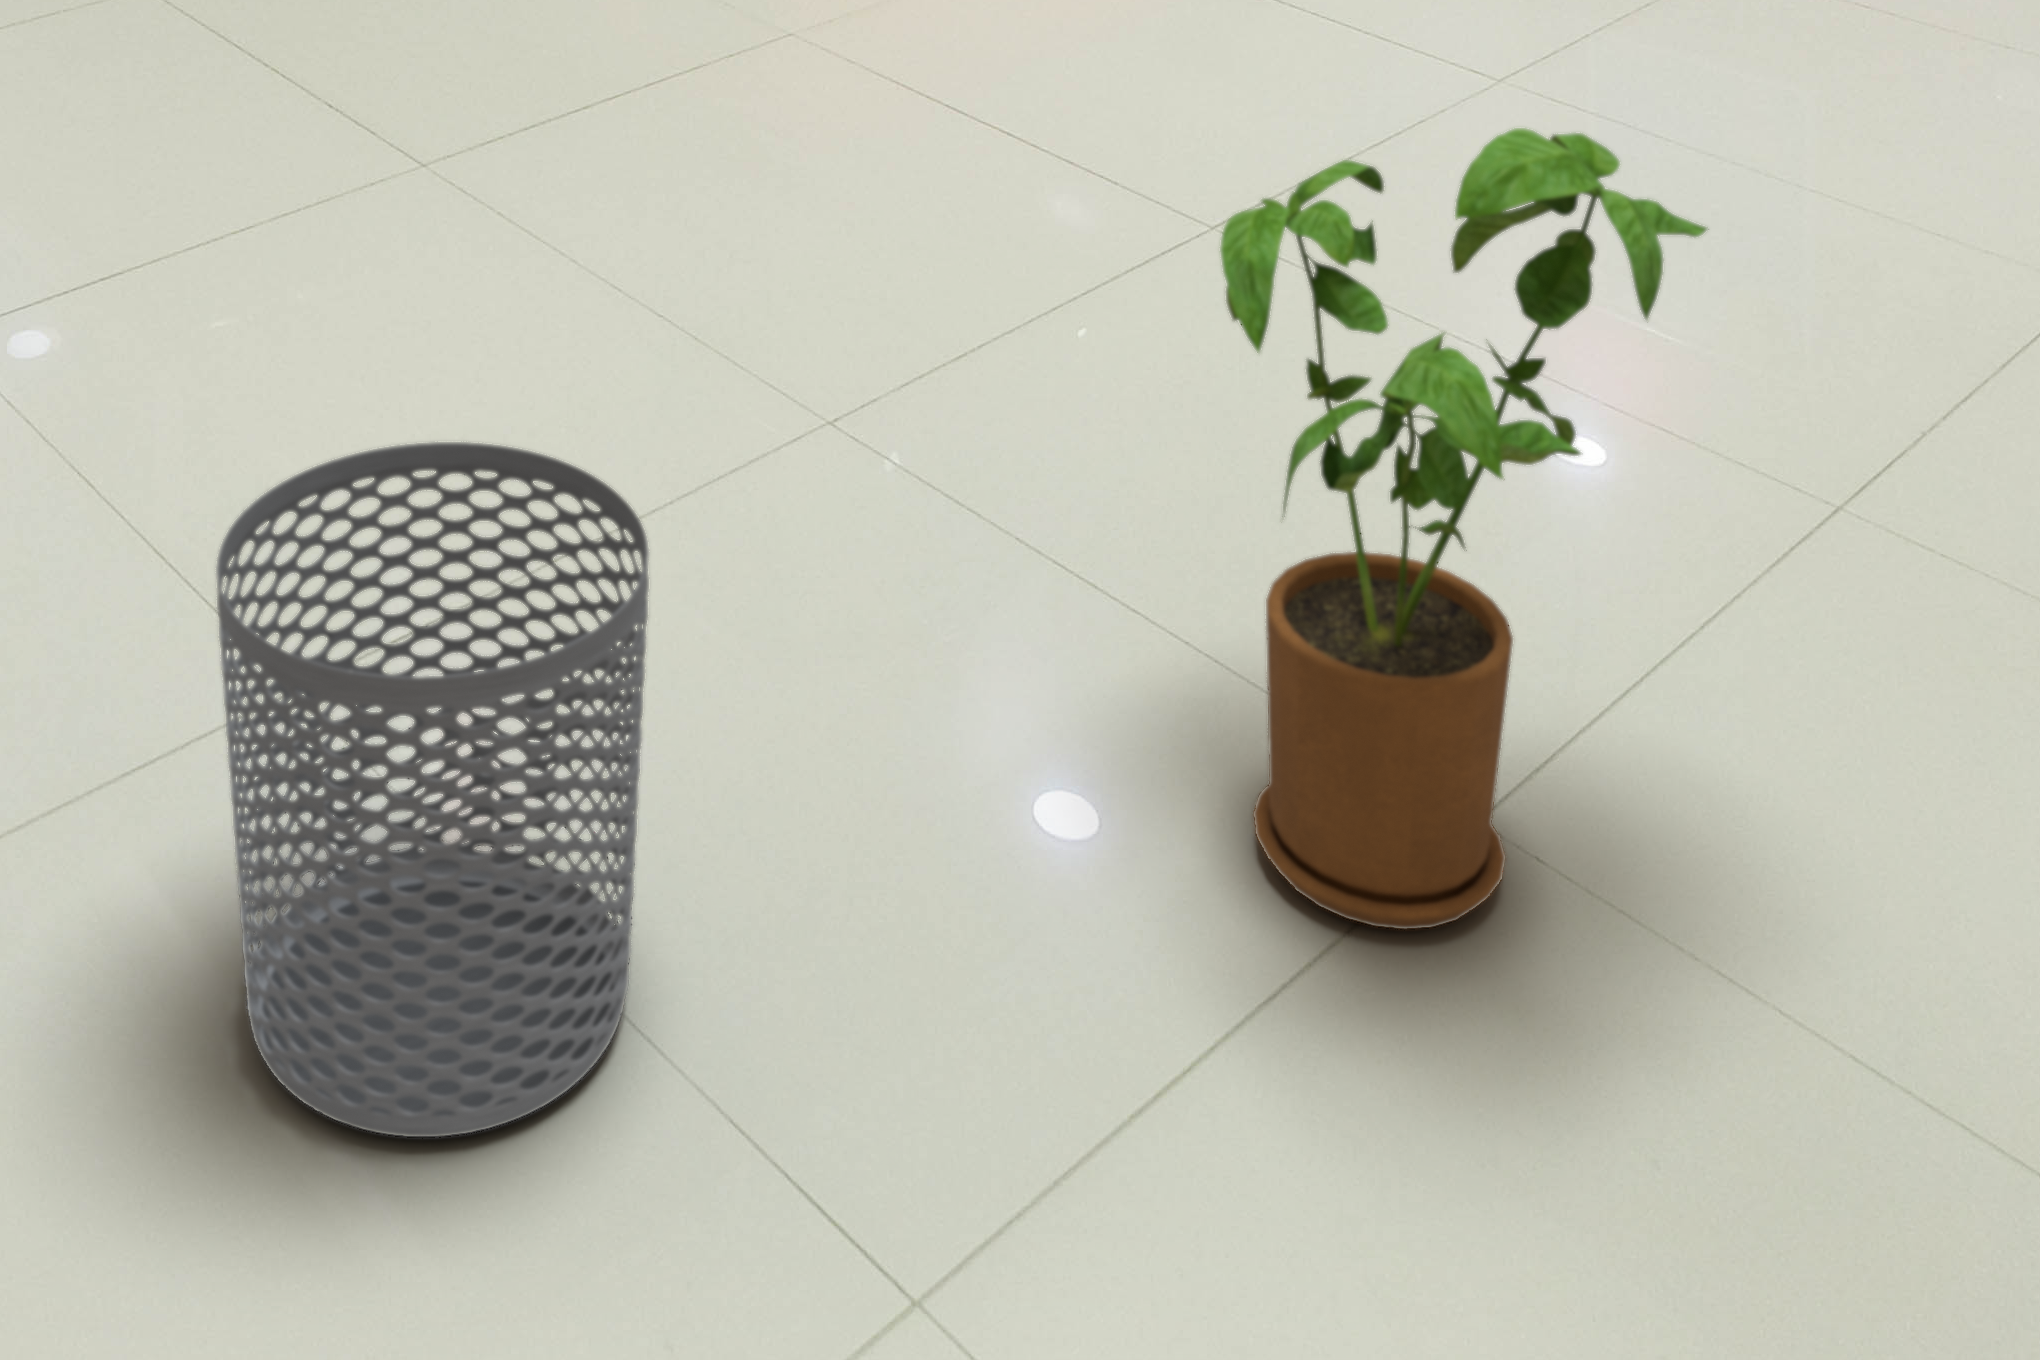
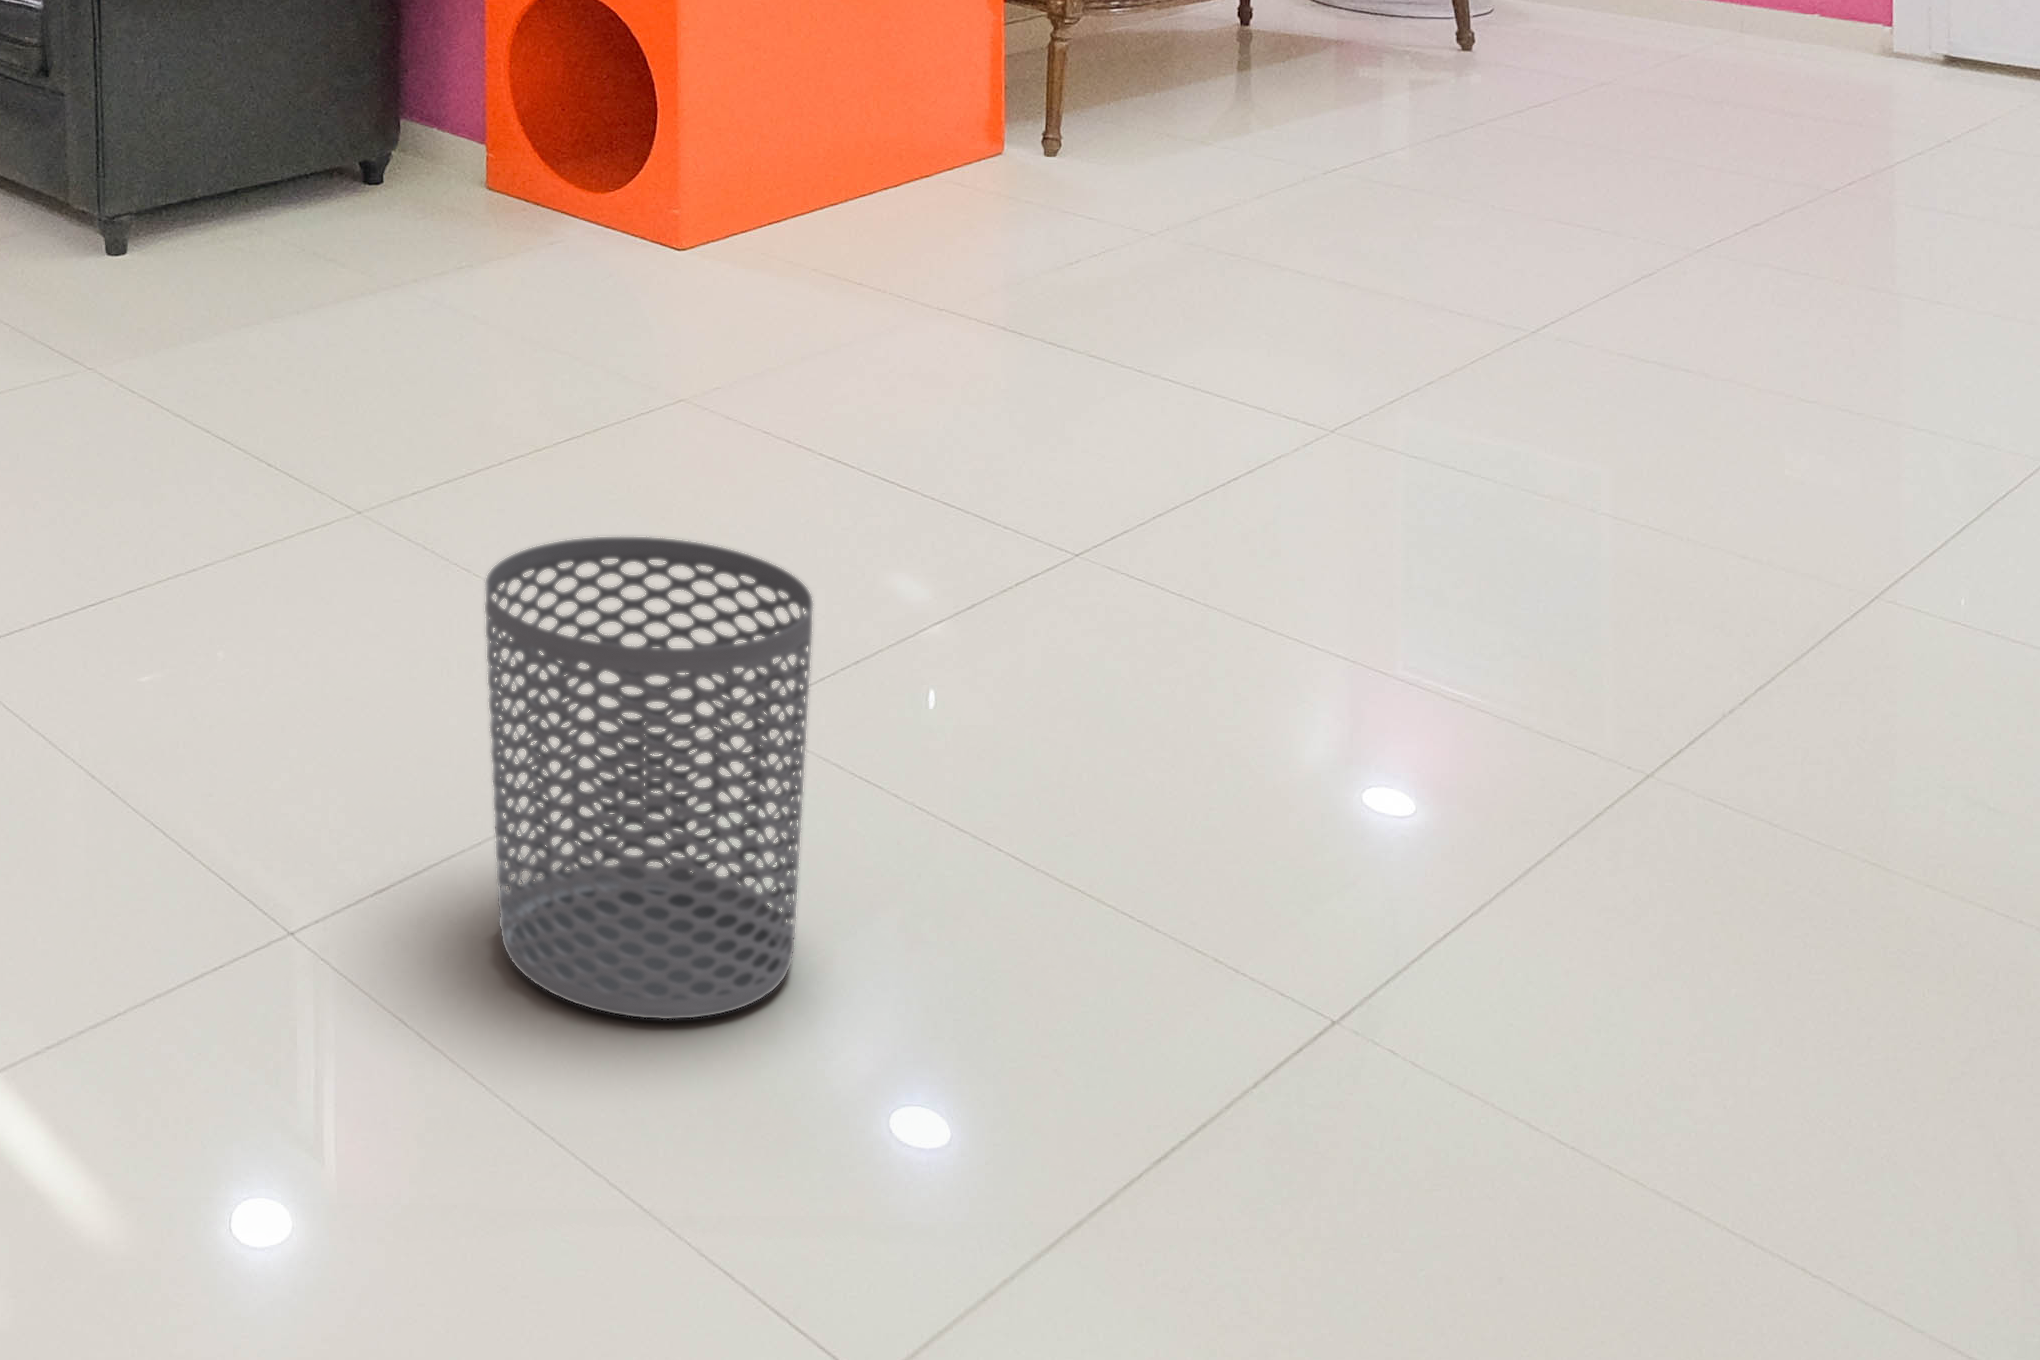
house plant: present [1220,128,1707,929] -> none [1224,291,1621,930]

